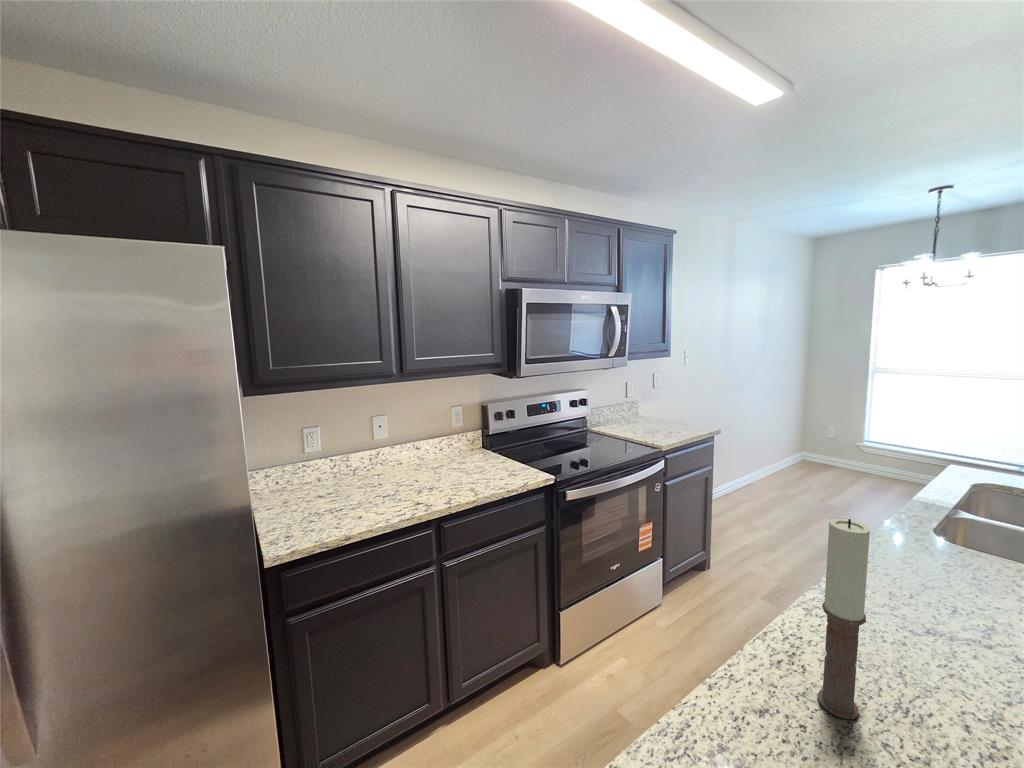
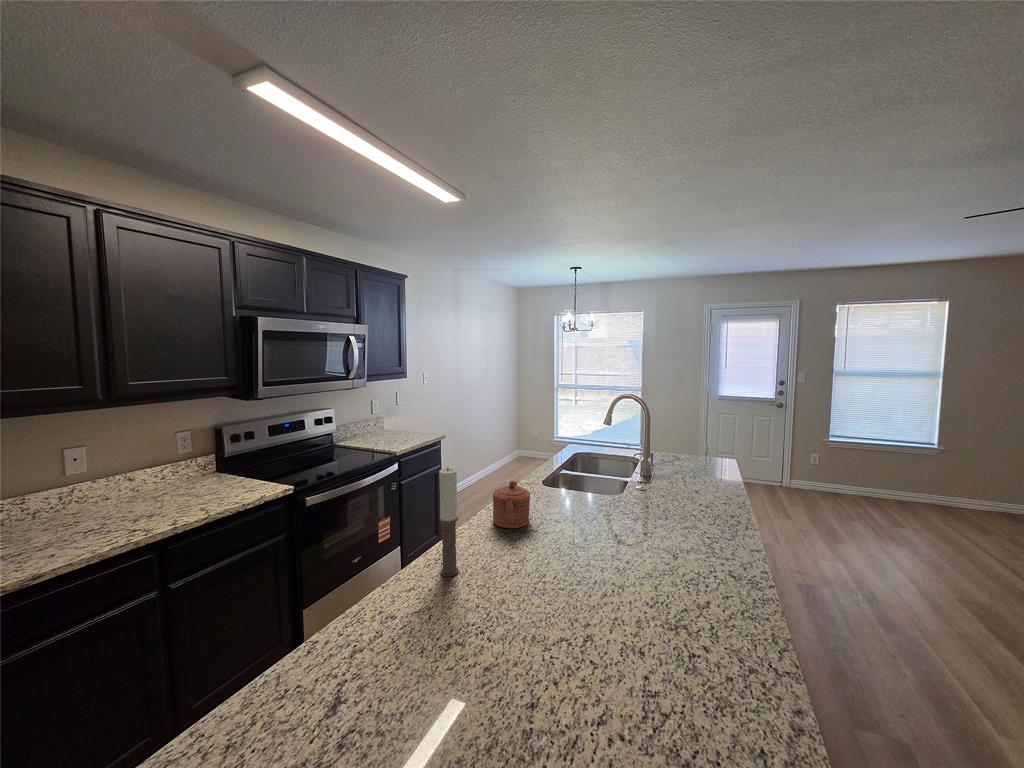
teapot: none [877,536,975,632] -> present [493,481,530,528]

